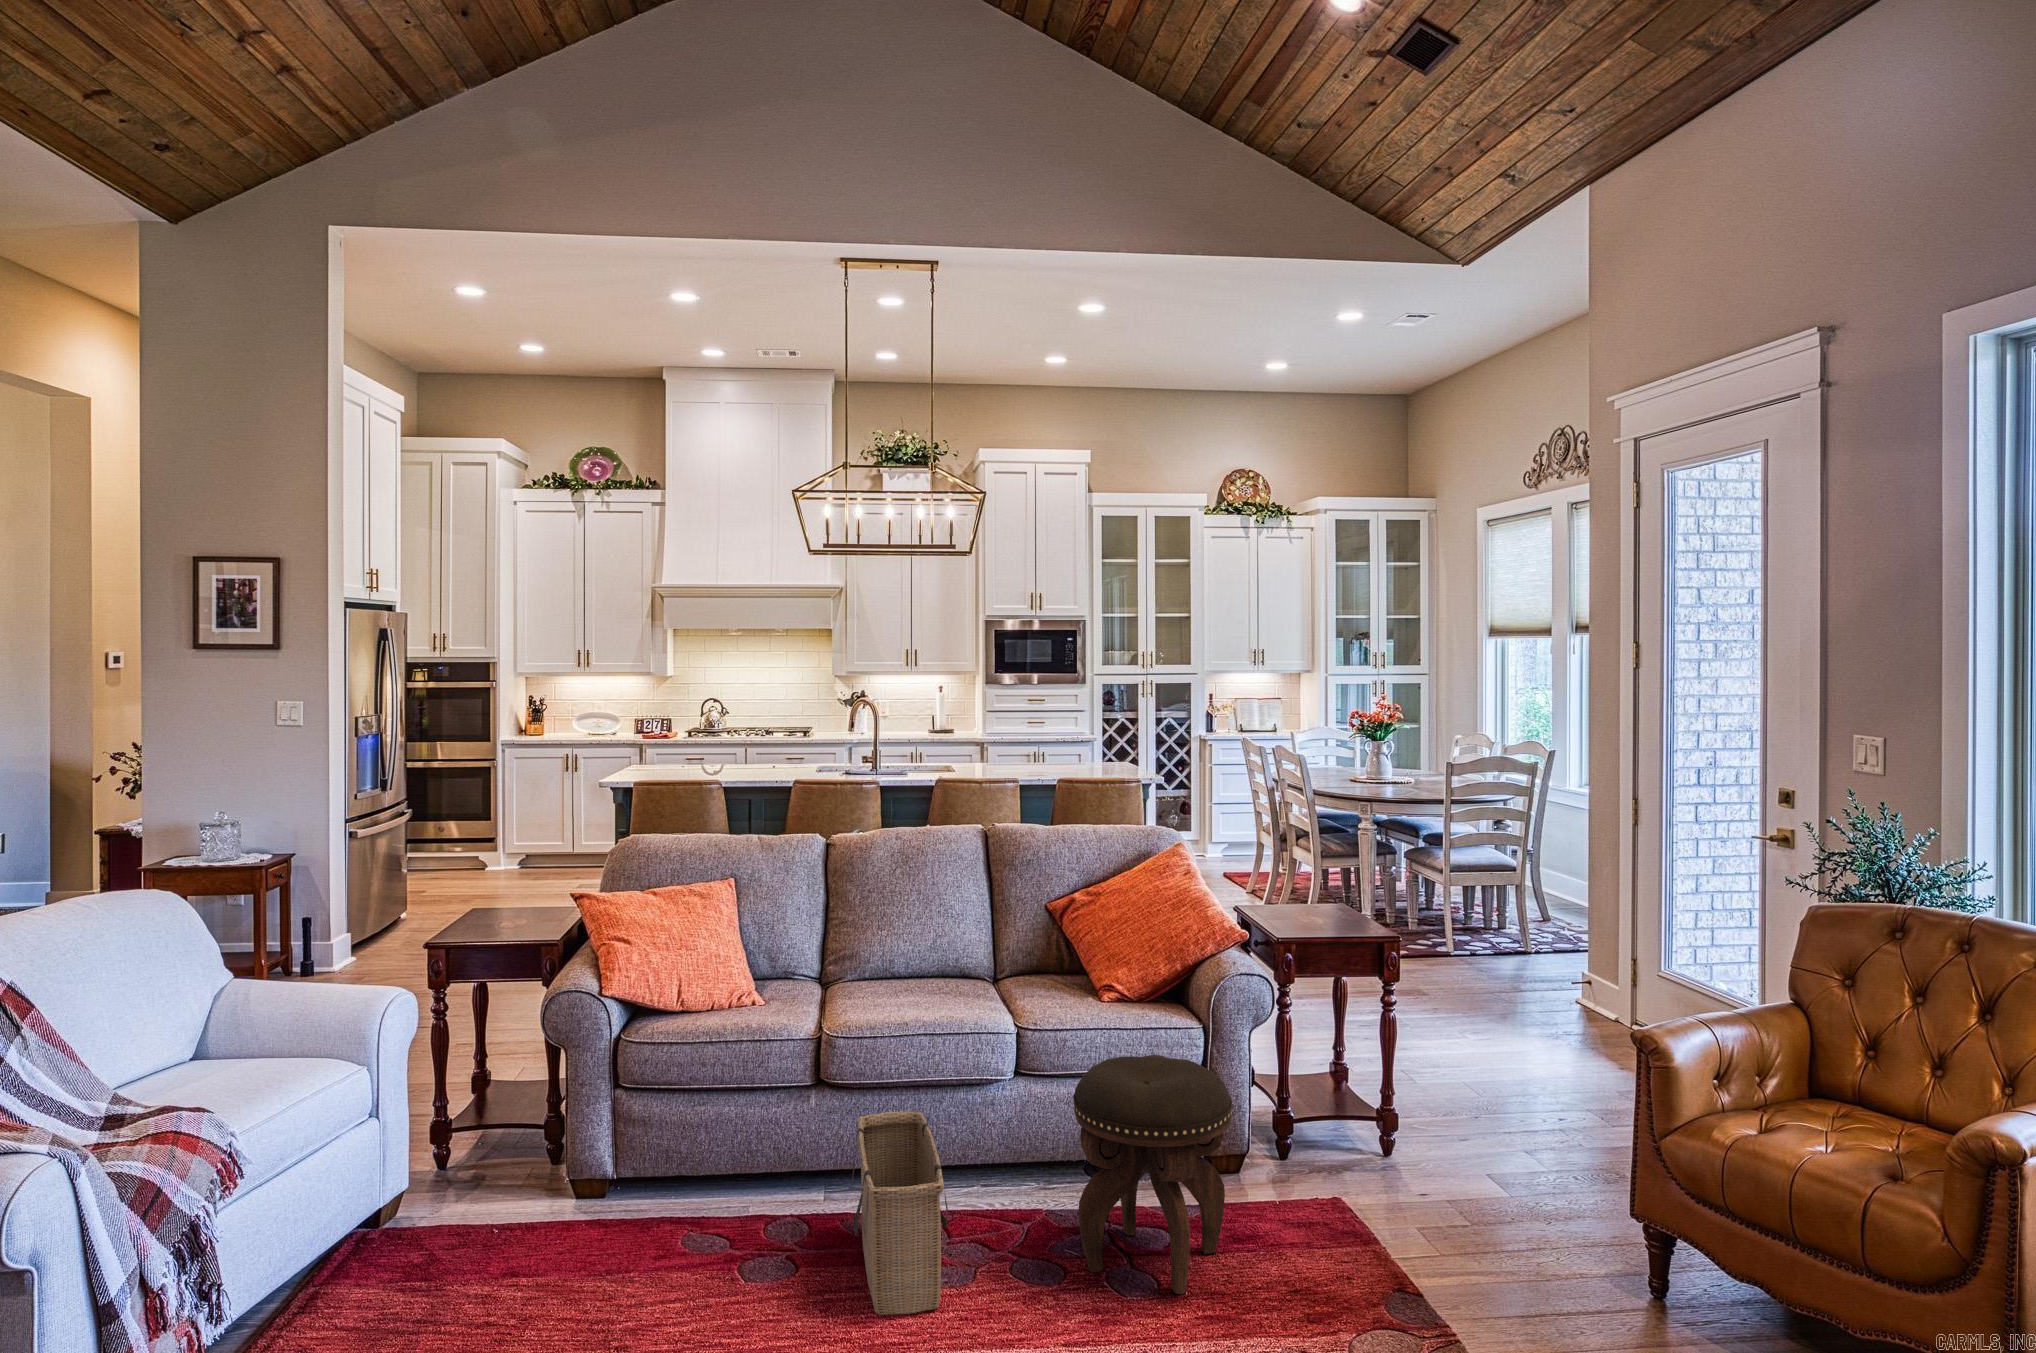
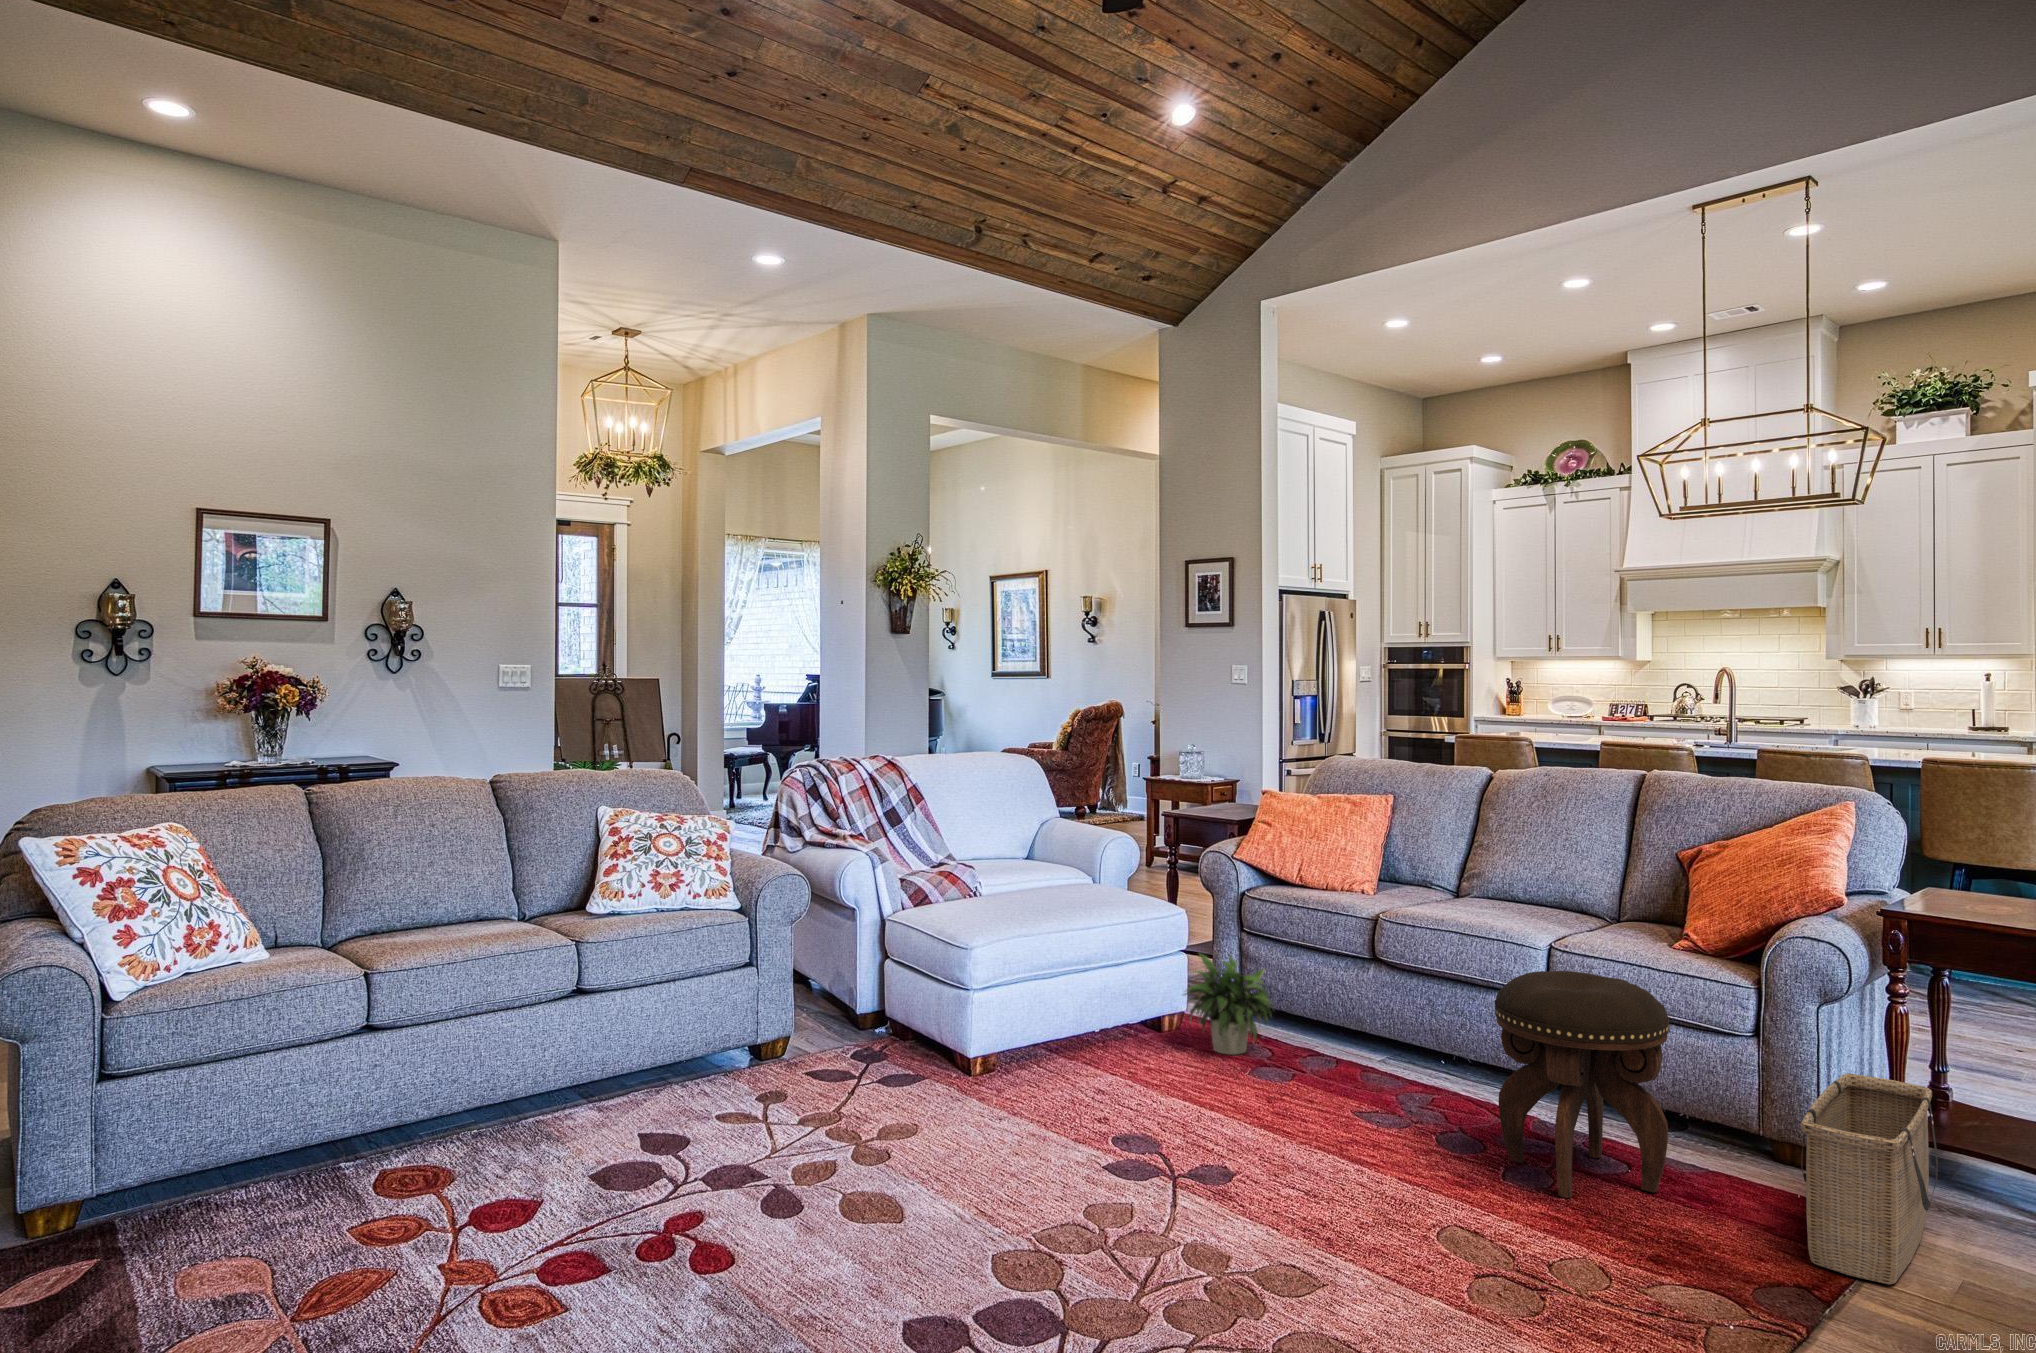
basket: present [852,1112,948,1314] -> present [1801,1073,1938,1284]
potted plant: none [597,1123,730,1262] -> present [1185,954,1273,1055]

